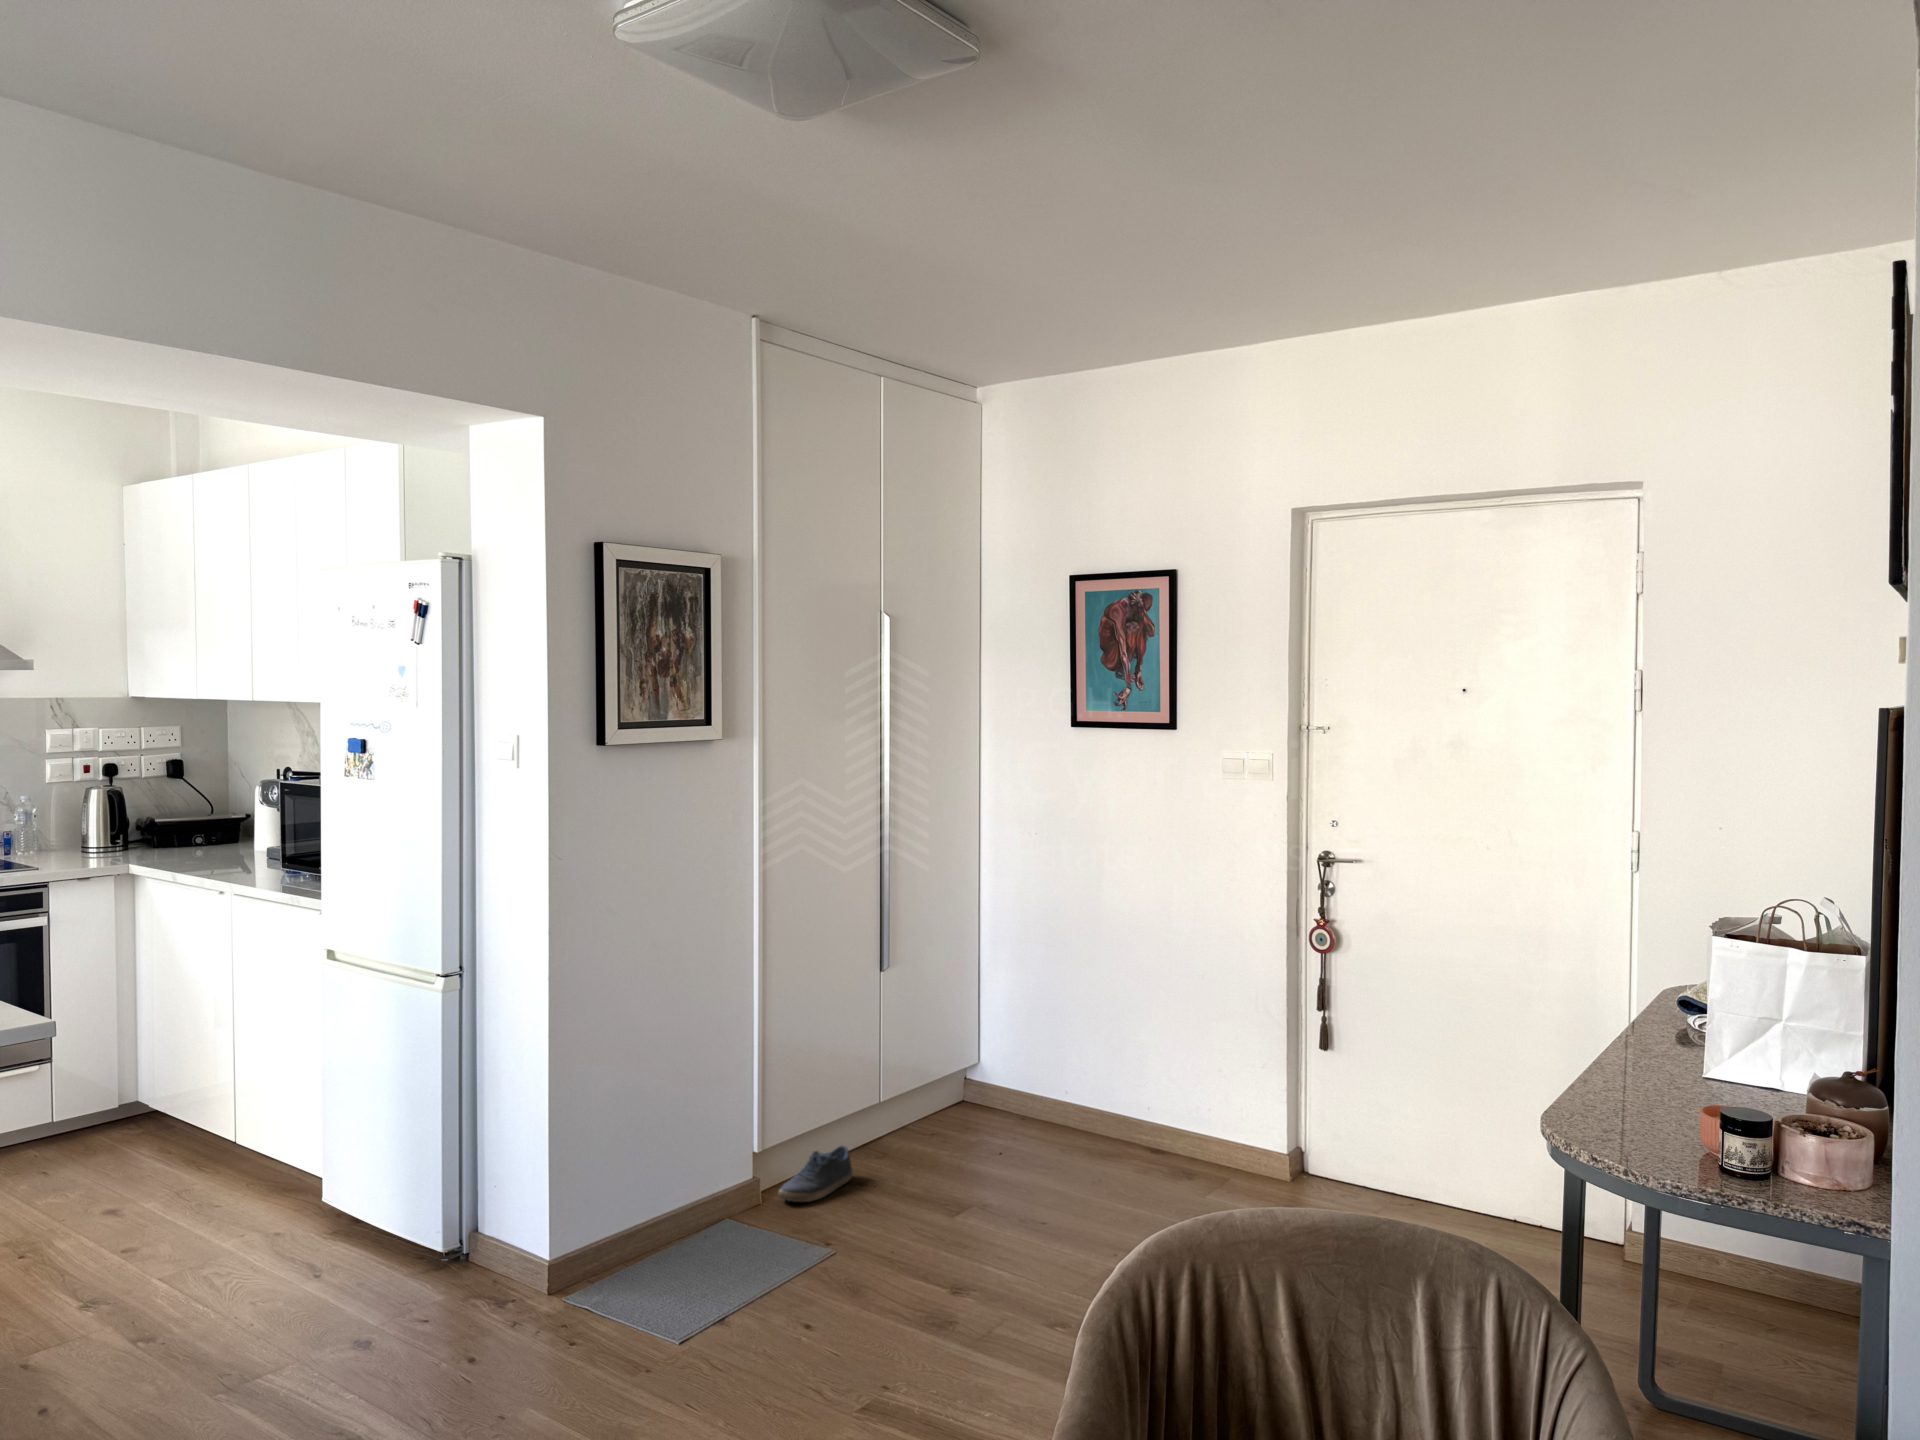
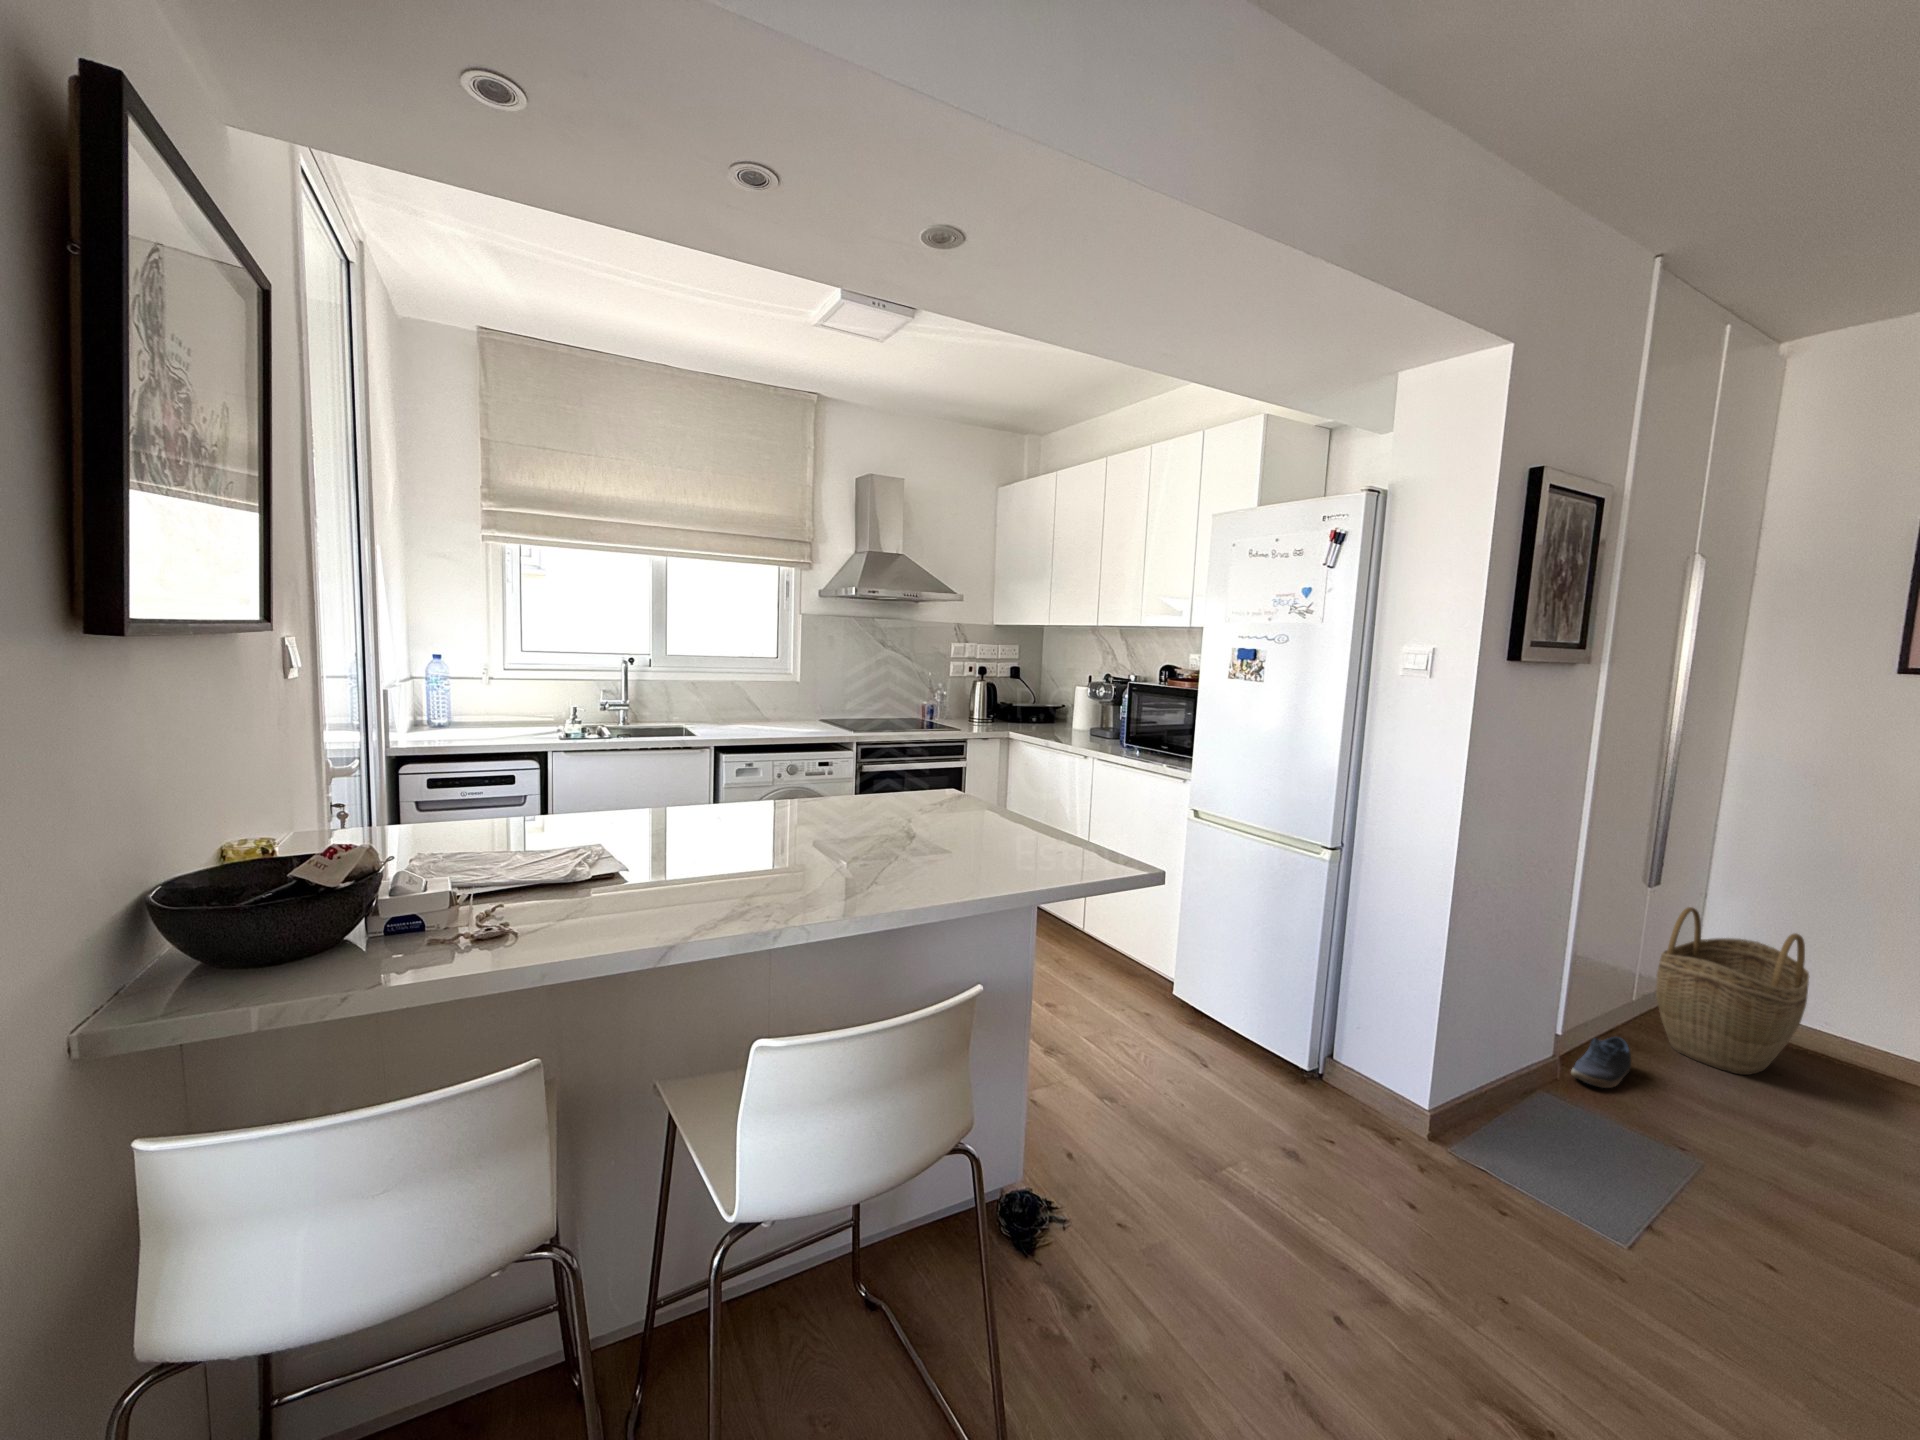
woven basket: none [900,991,1028,1162] -> present [1656,907,1809,1075]

